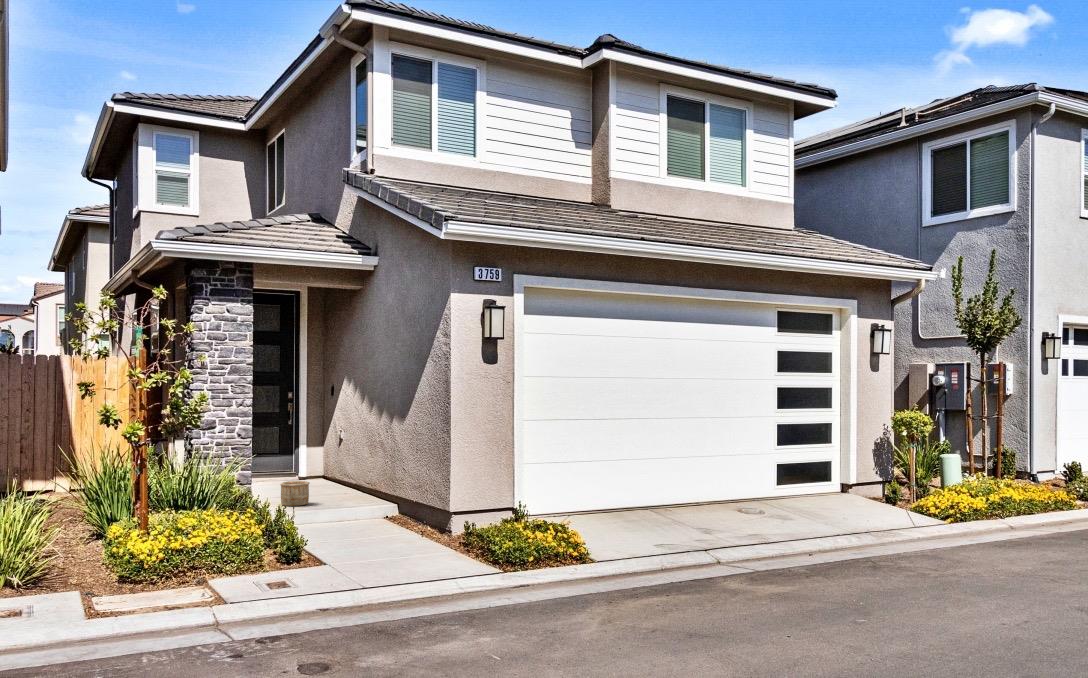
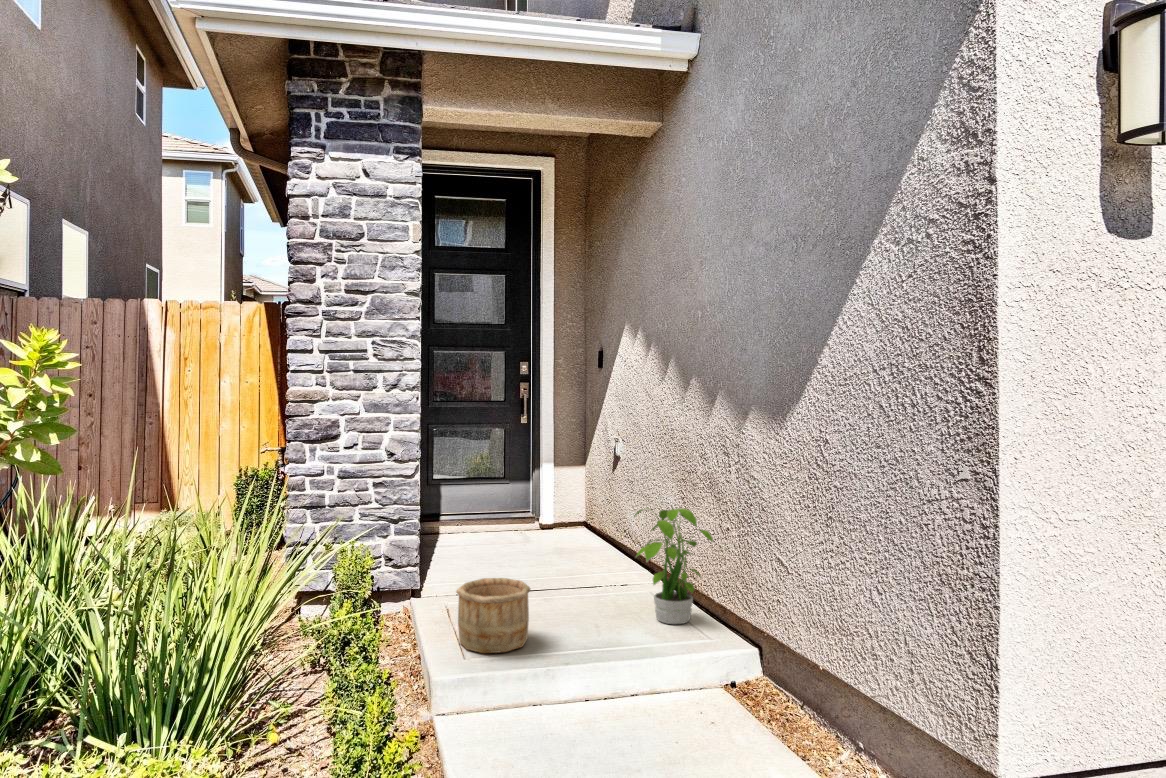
potted plant: none [350,451,383,499] -> present [635,508,713,624]

